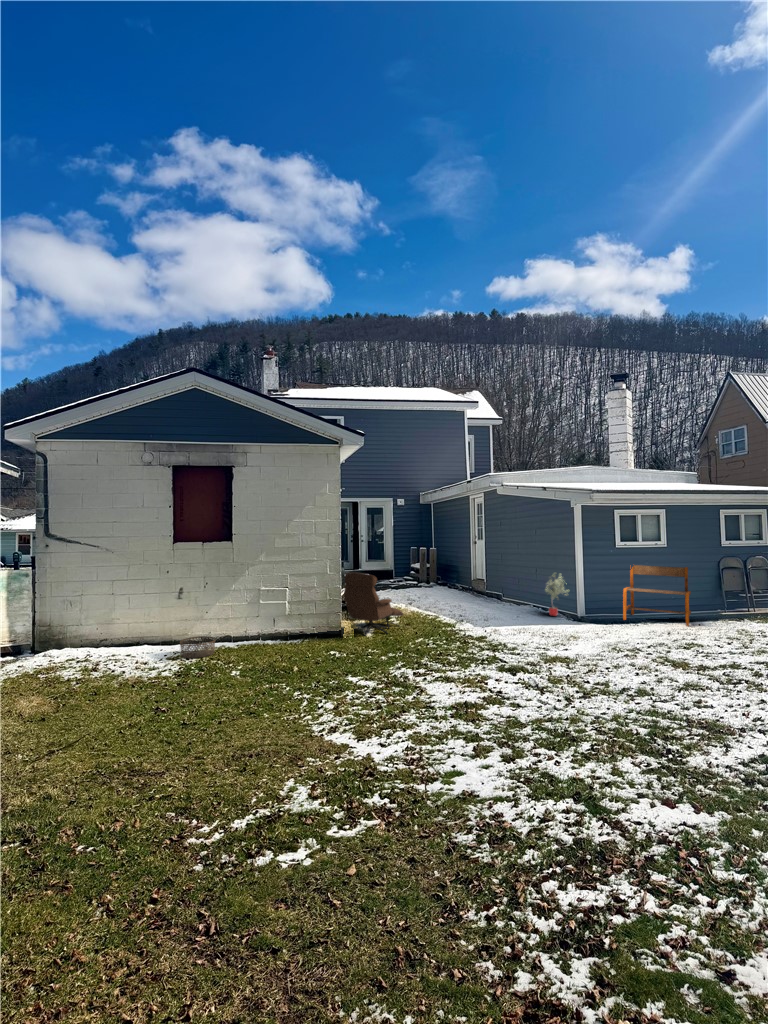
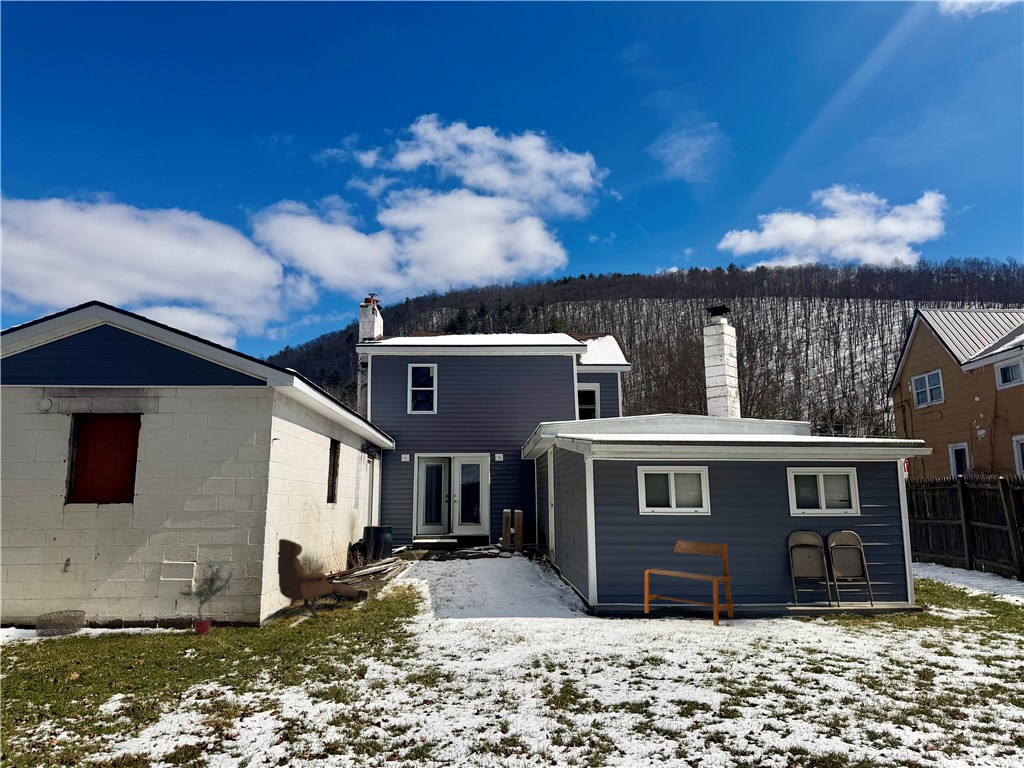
potted tree: present [545,575,570,617] -> present [179,561,234,634]

